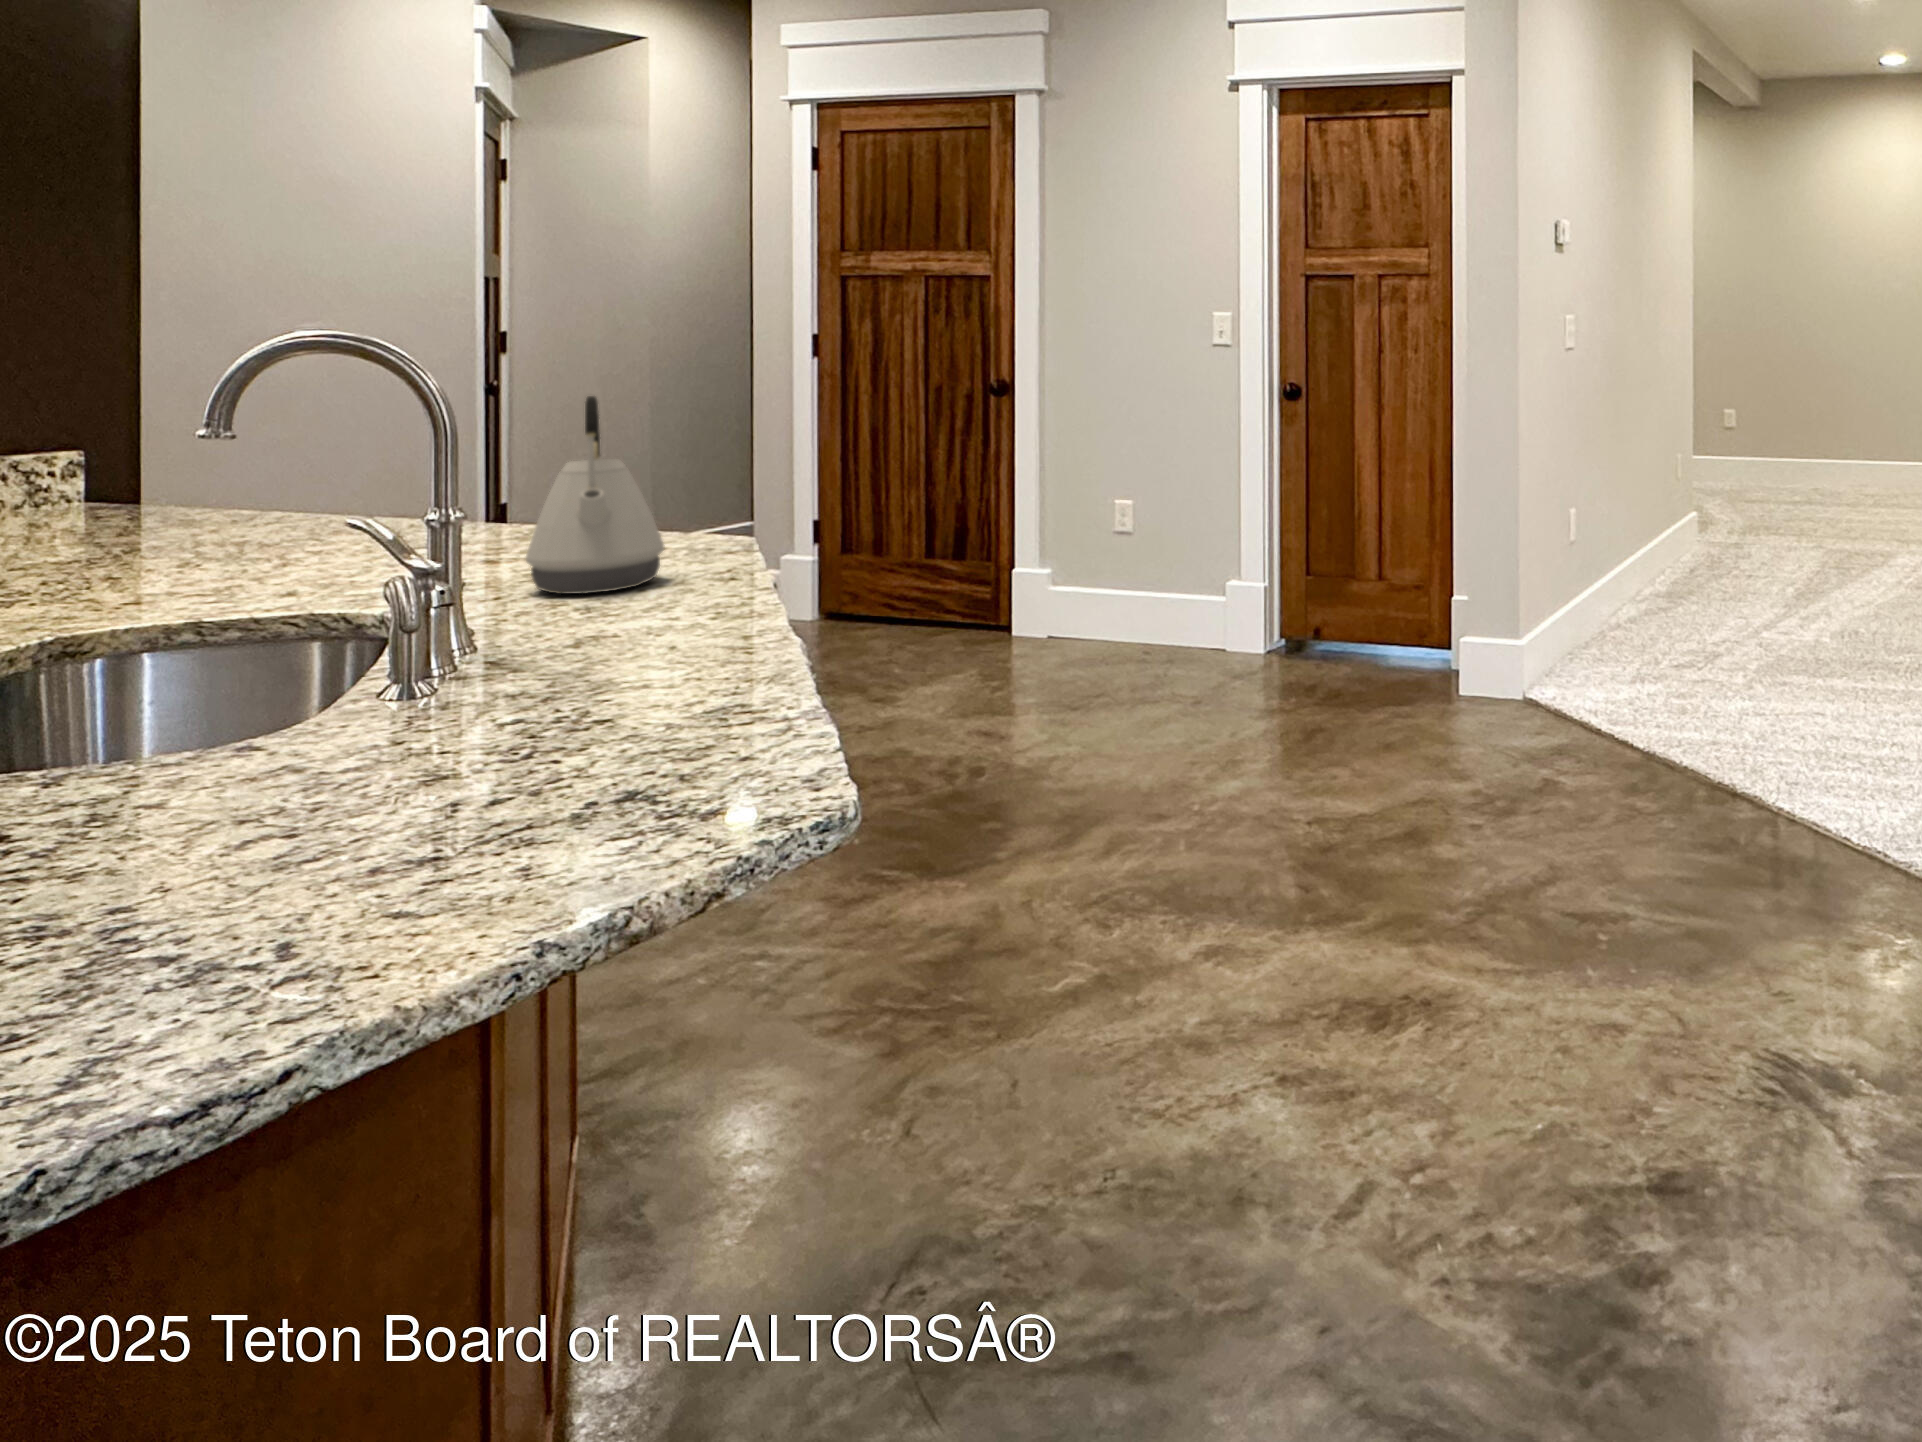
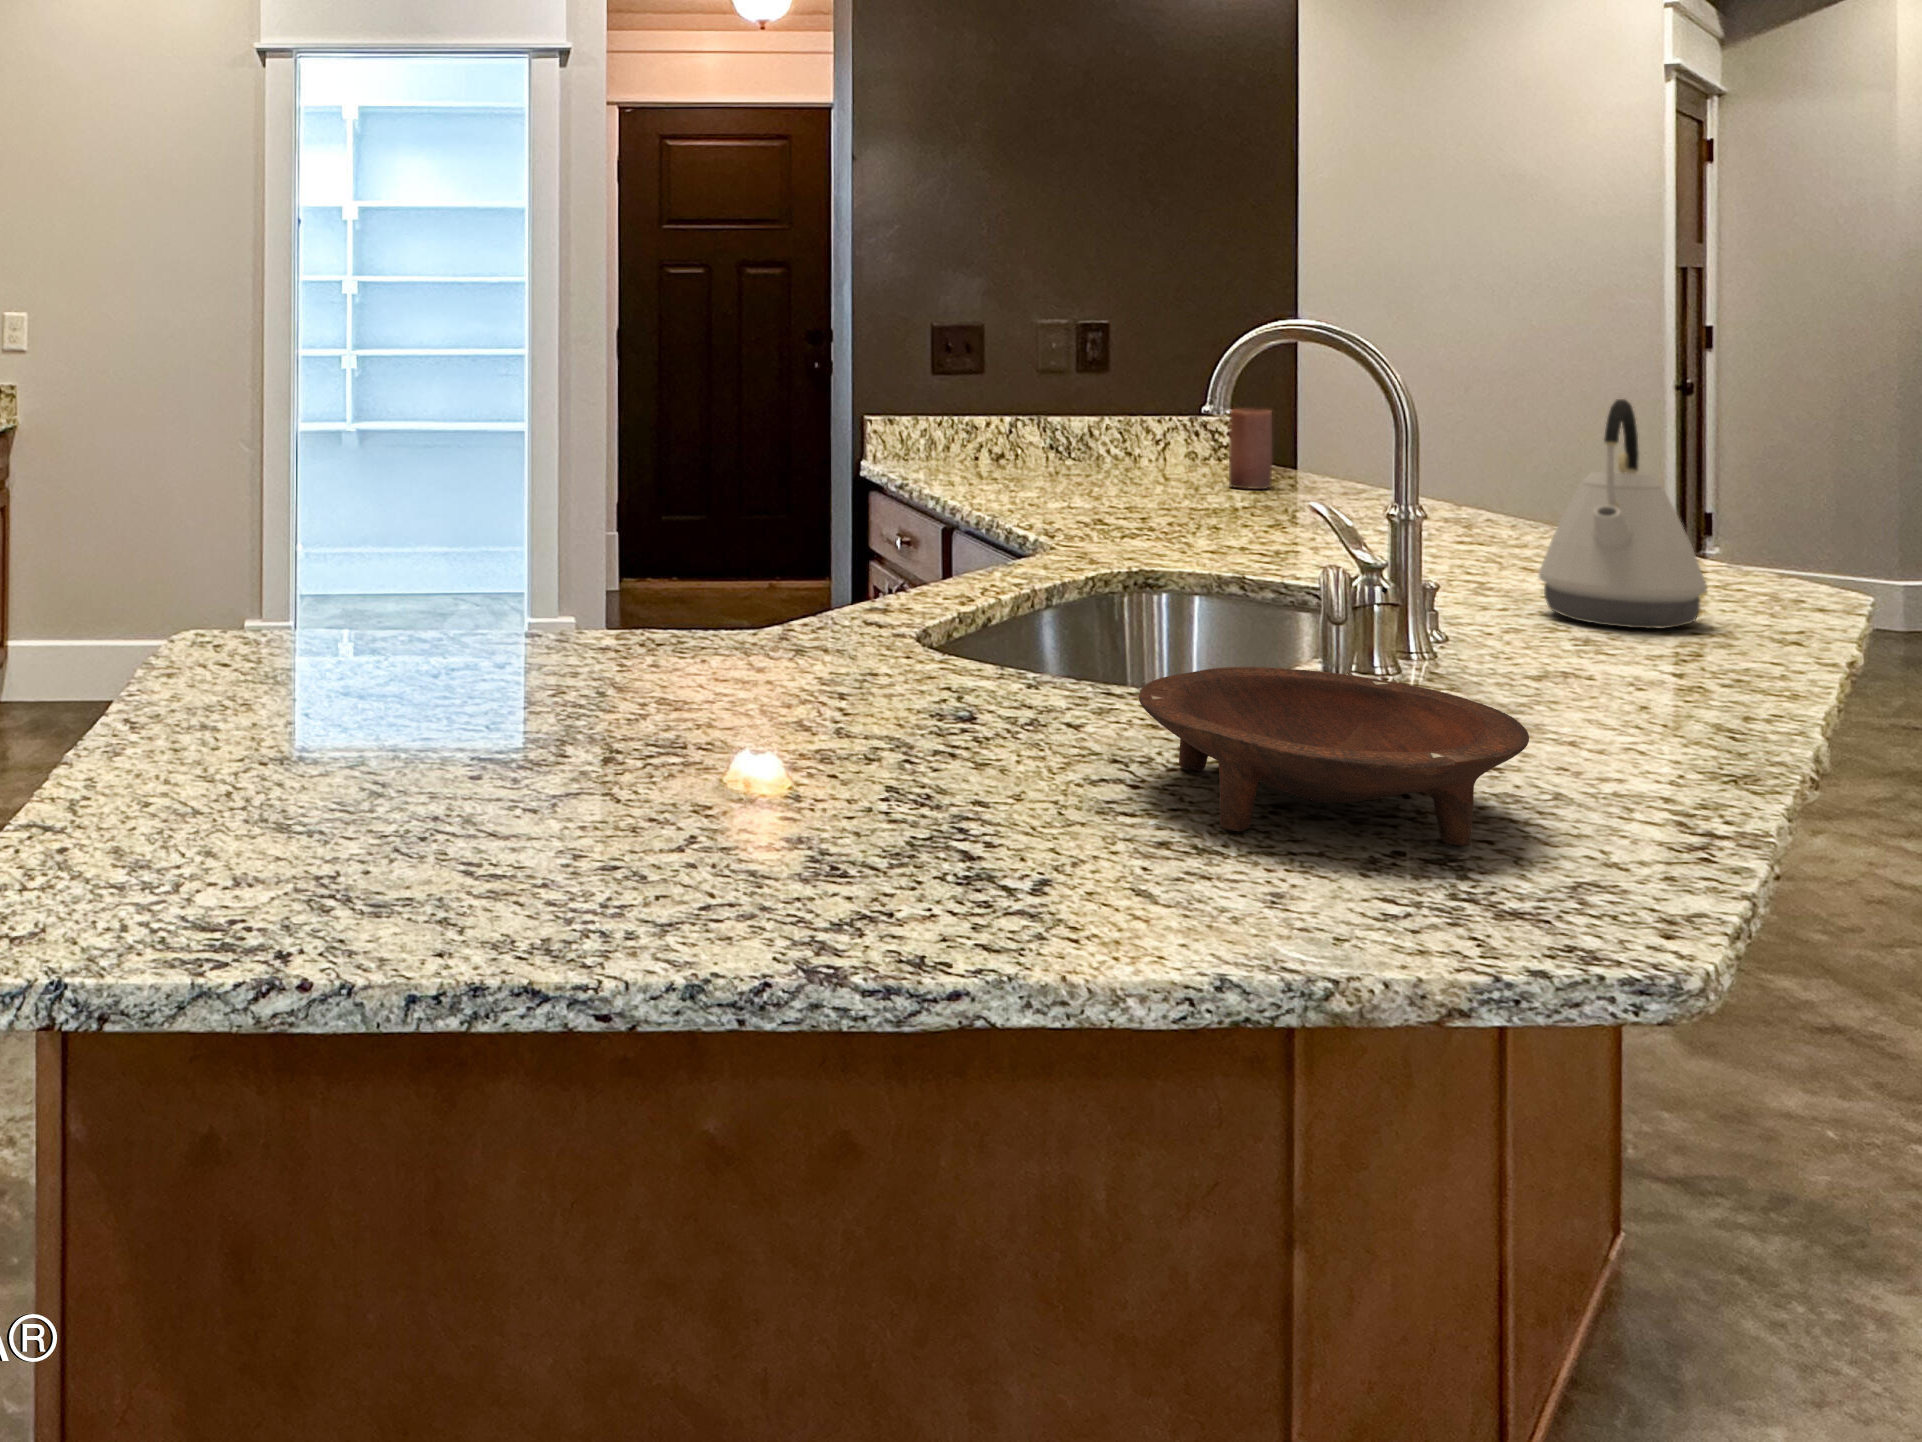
candle: none [75,441,136,534] -> present [1229,409,1272,489]
bowl: none [288,662,677,837] -> present [1139,667,1529,847]

